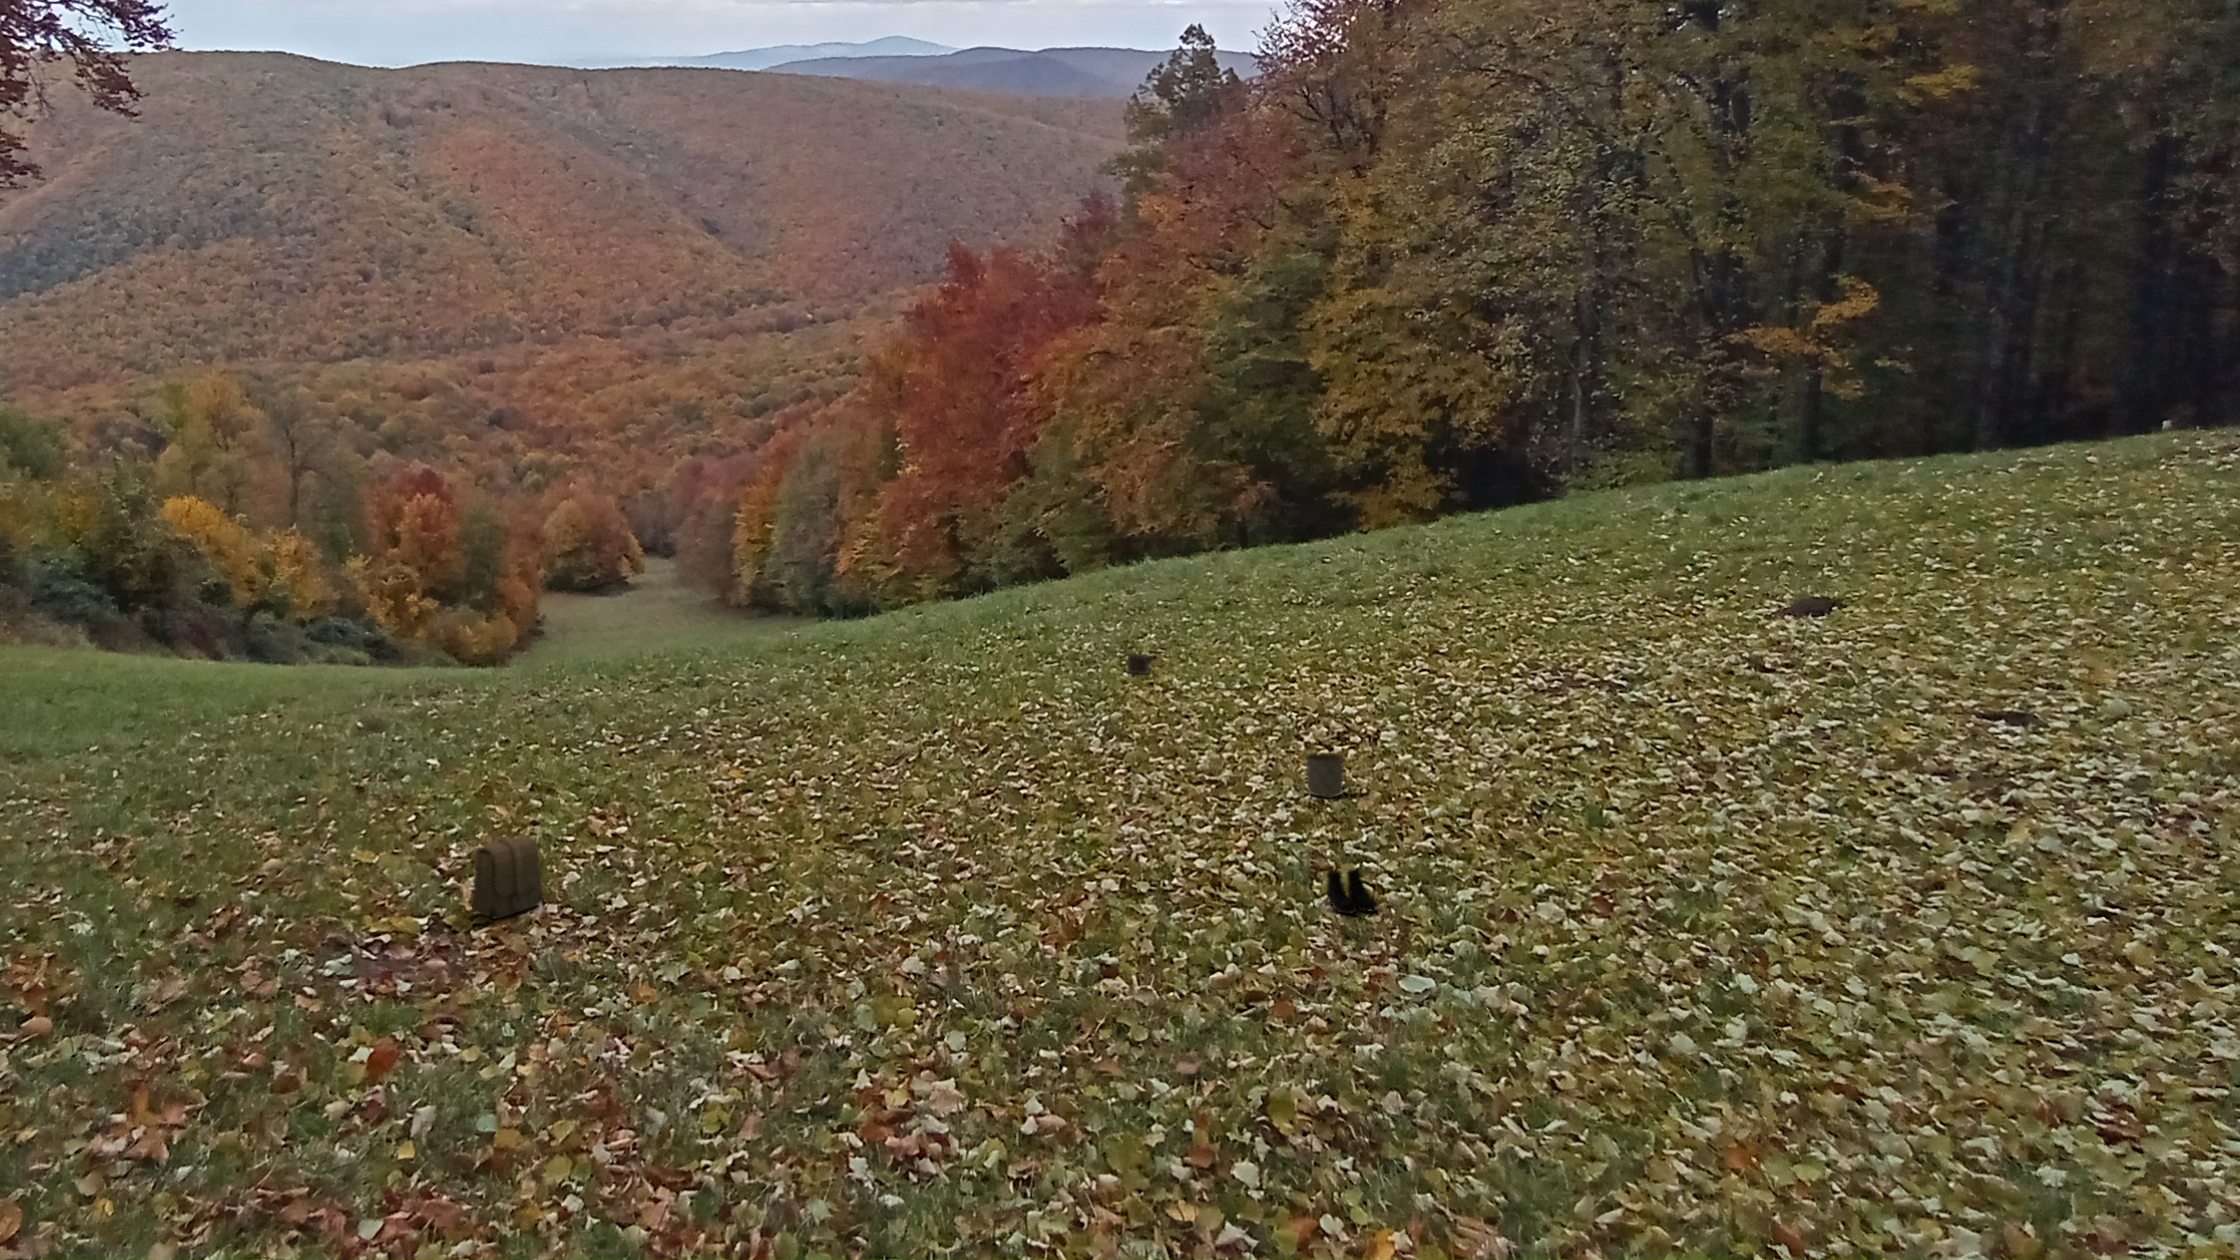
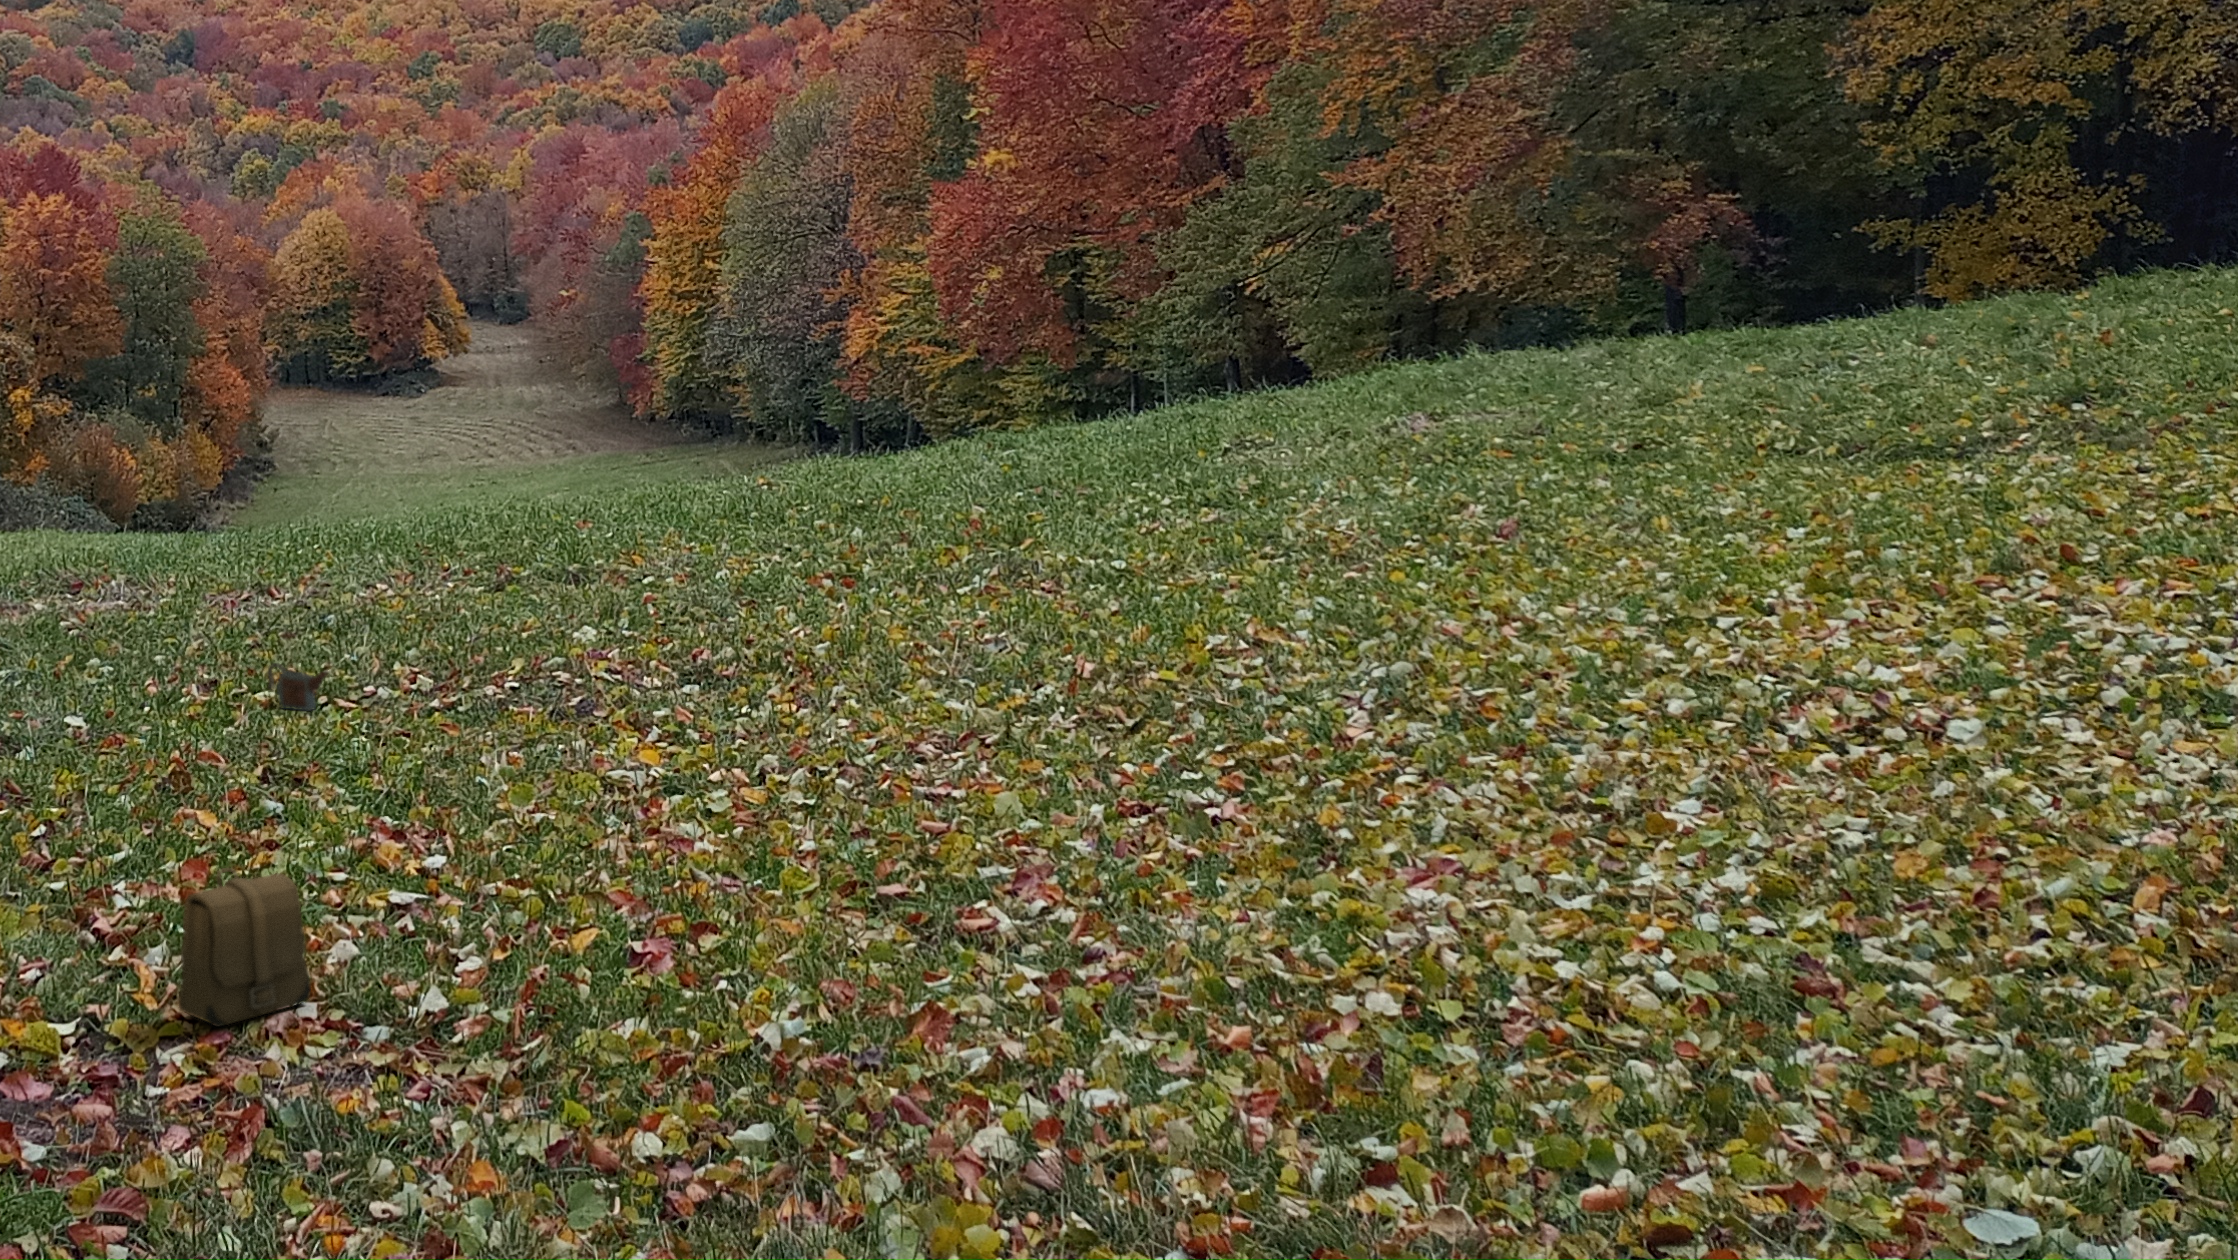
watering can: present [1121,650,1158,674] -> present [268,663,328,711]
planter: present [1306,753,1344,798] -> none [1791,759,1868,848]
boots: present [1327,868,1377,914] -> none [1819,987,1924,1080]

